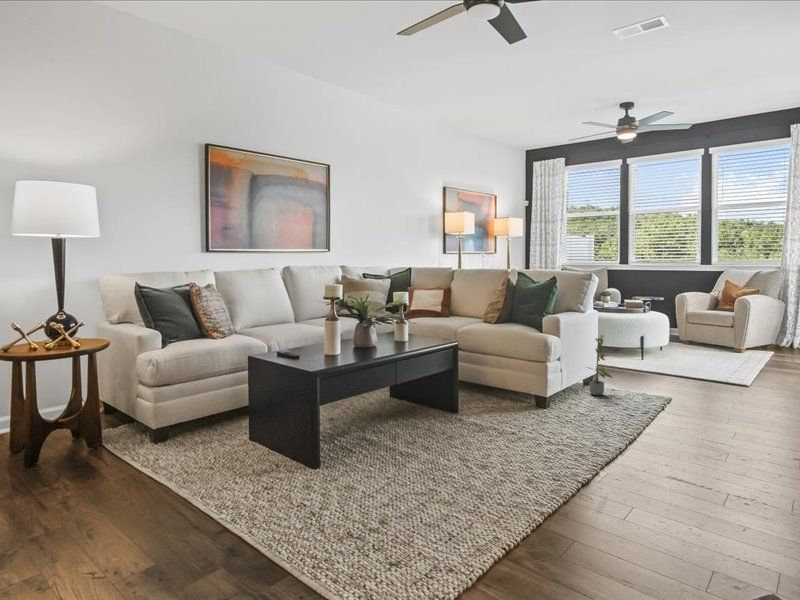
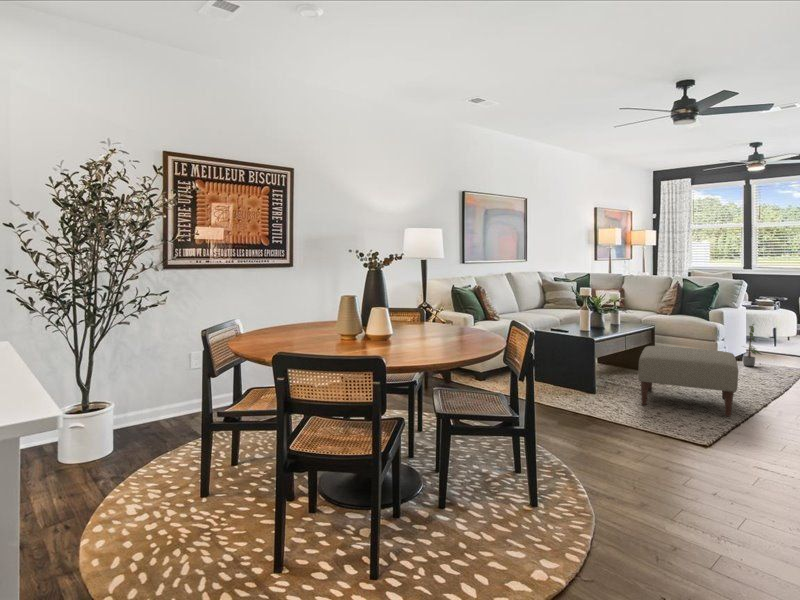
ottoman: none [370,379,540,514] -> present [638,346,738,416]

